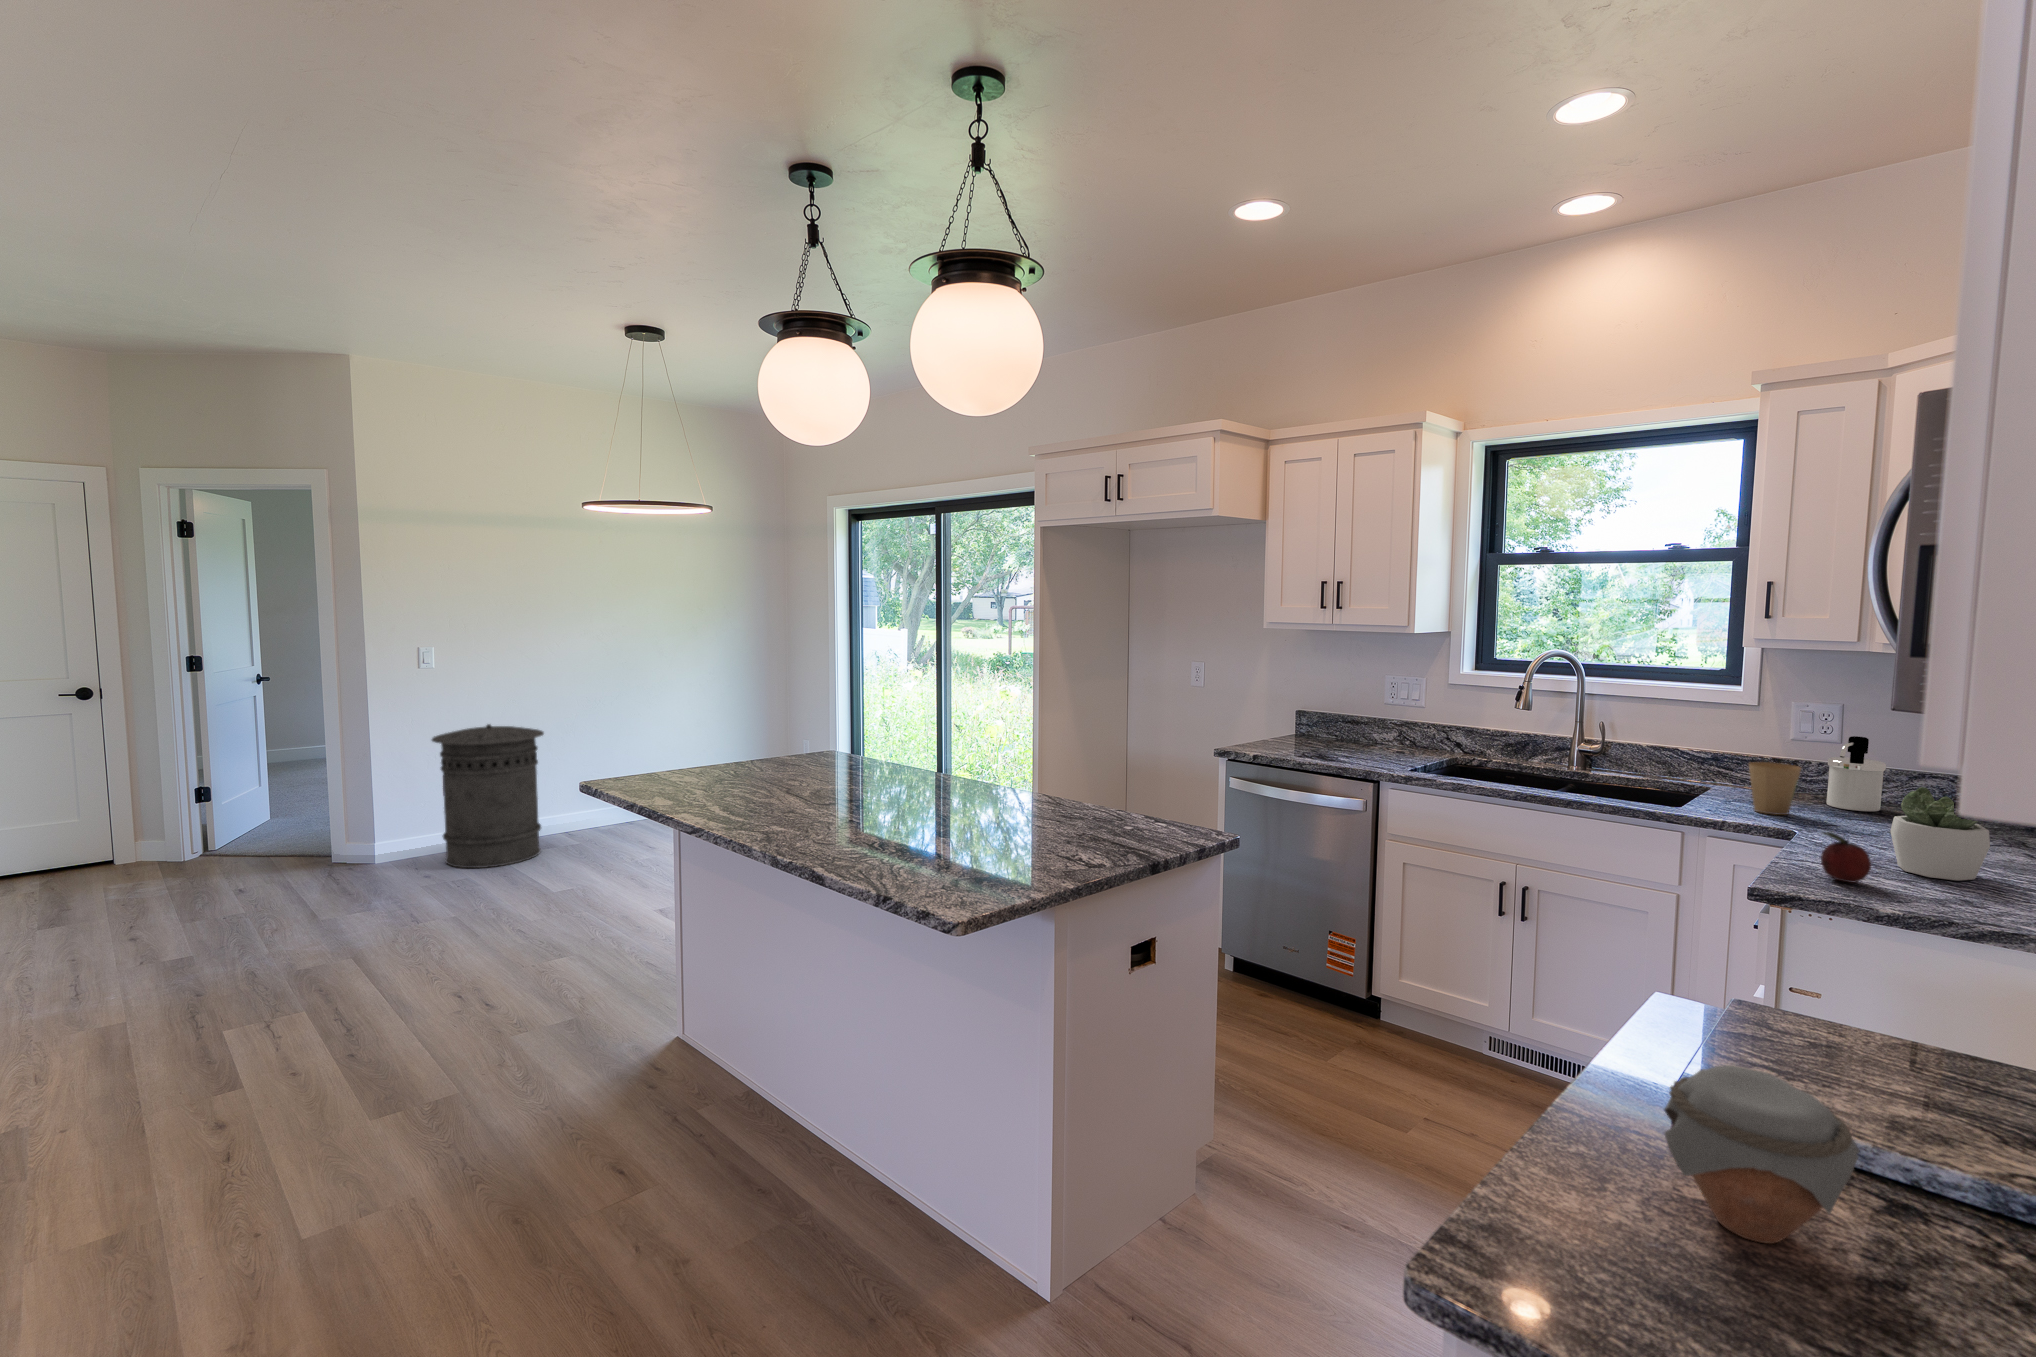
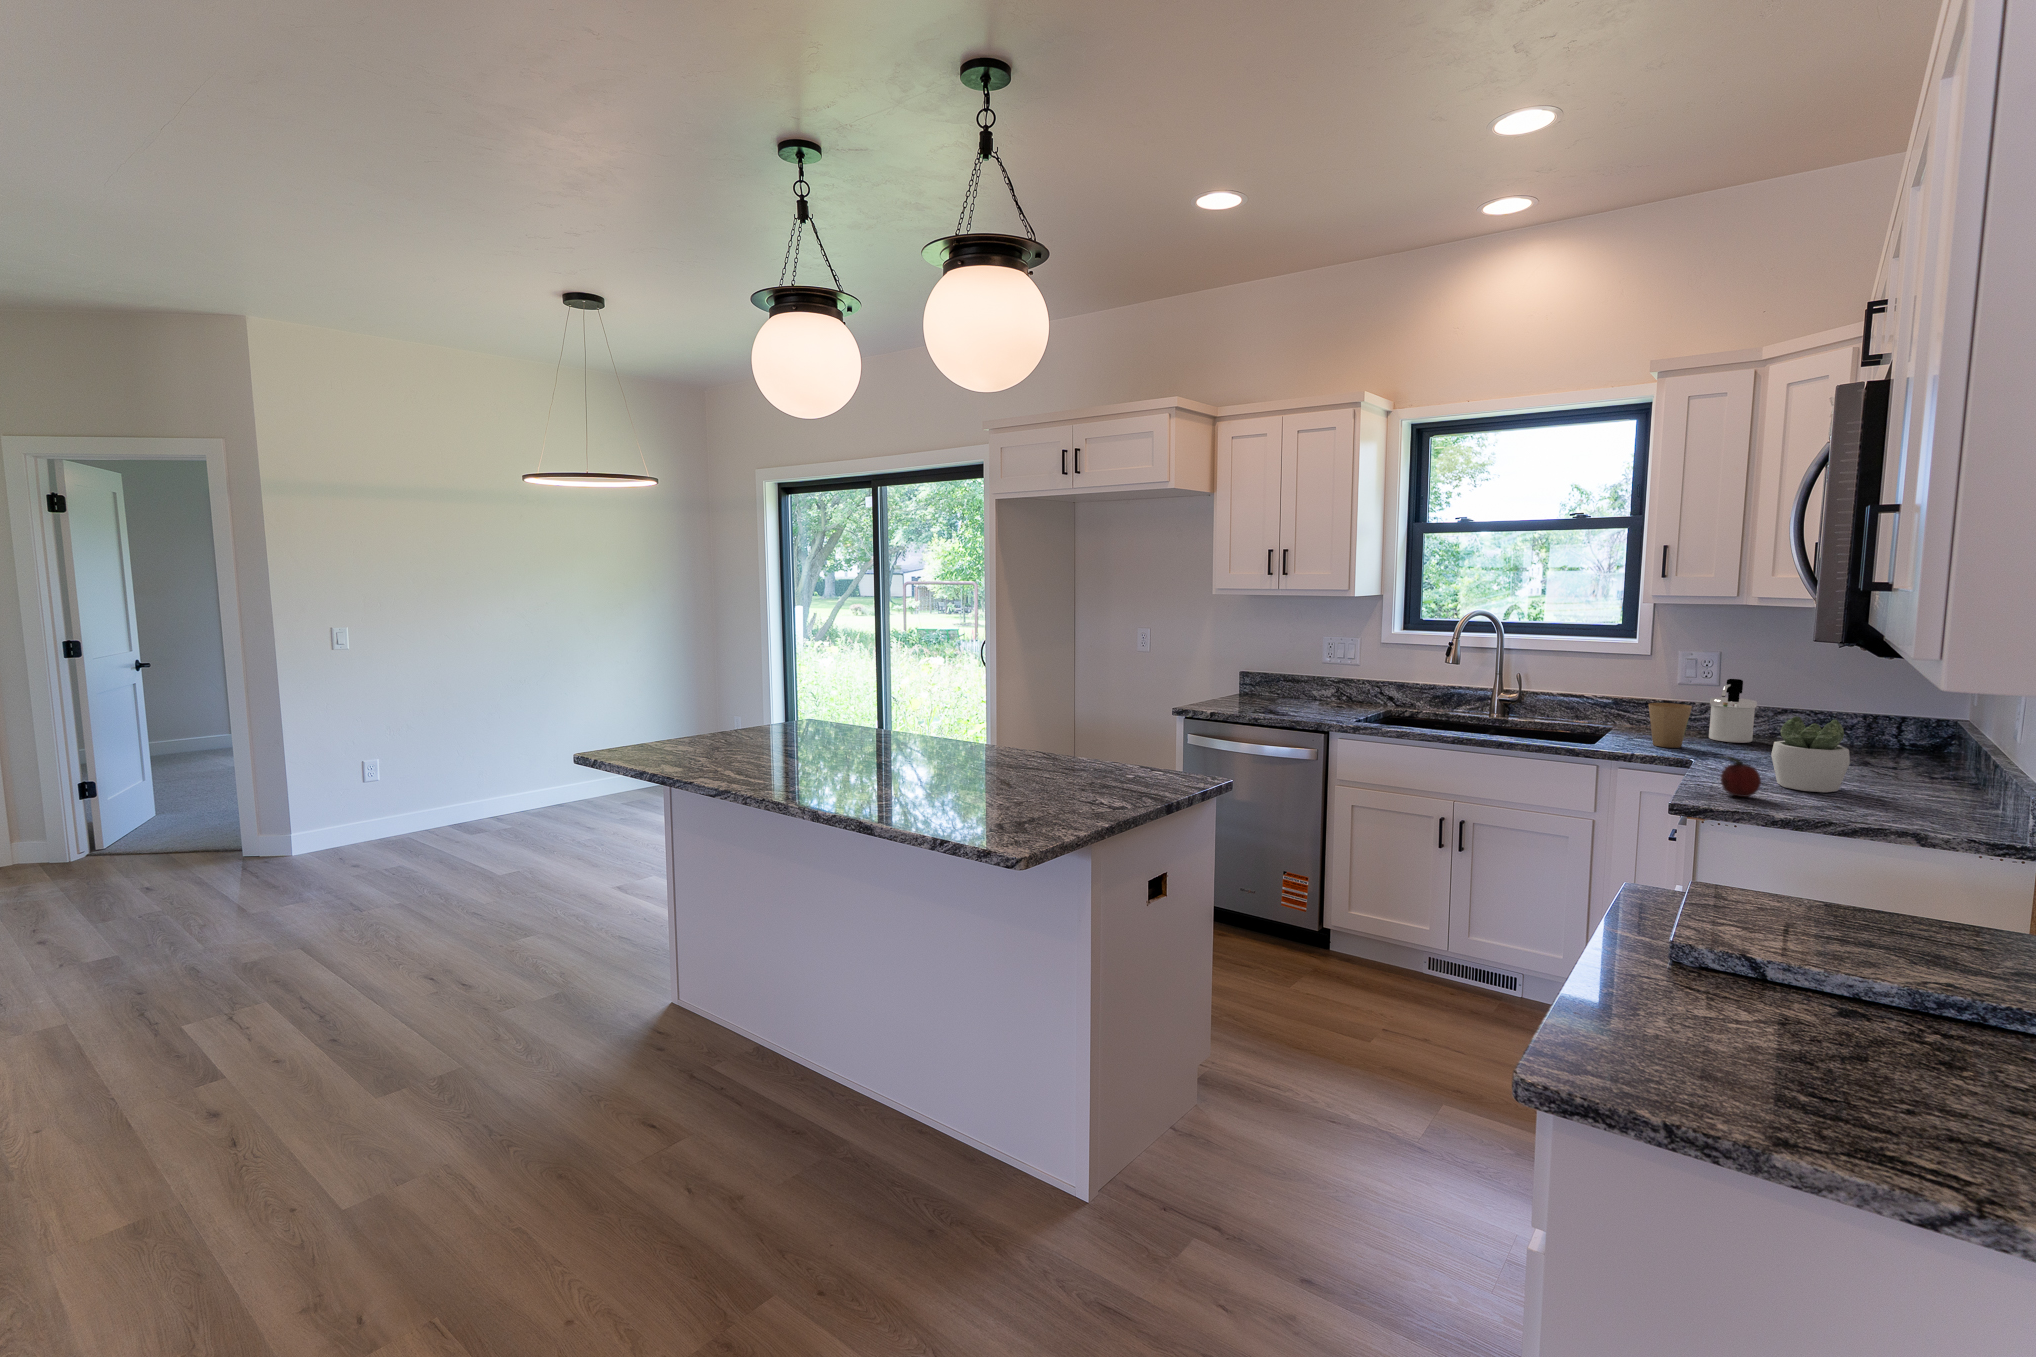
trash can: present [432,724,544,868] -> none [356,707,477,856]
jar: present [1664,1065,1860,1244] -> none [1681,911,1832,1041]

